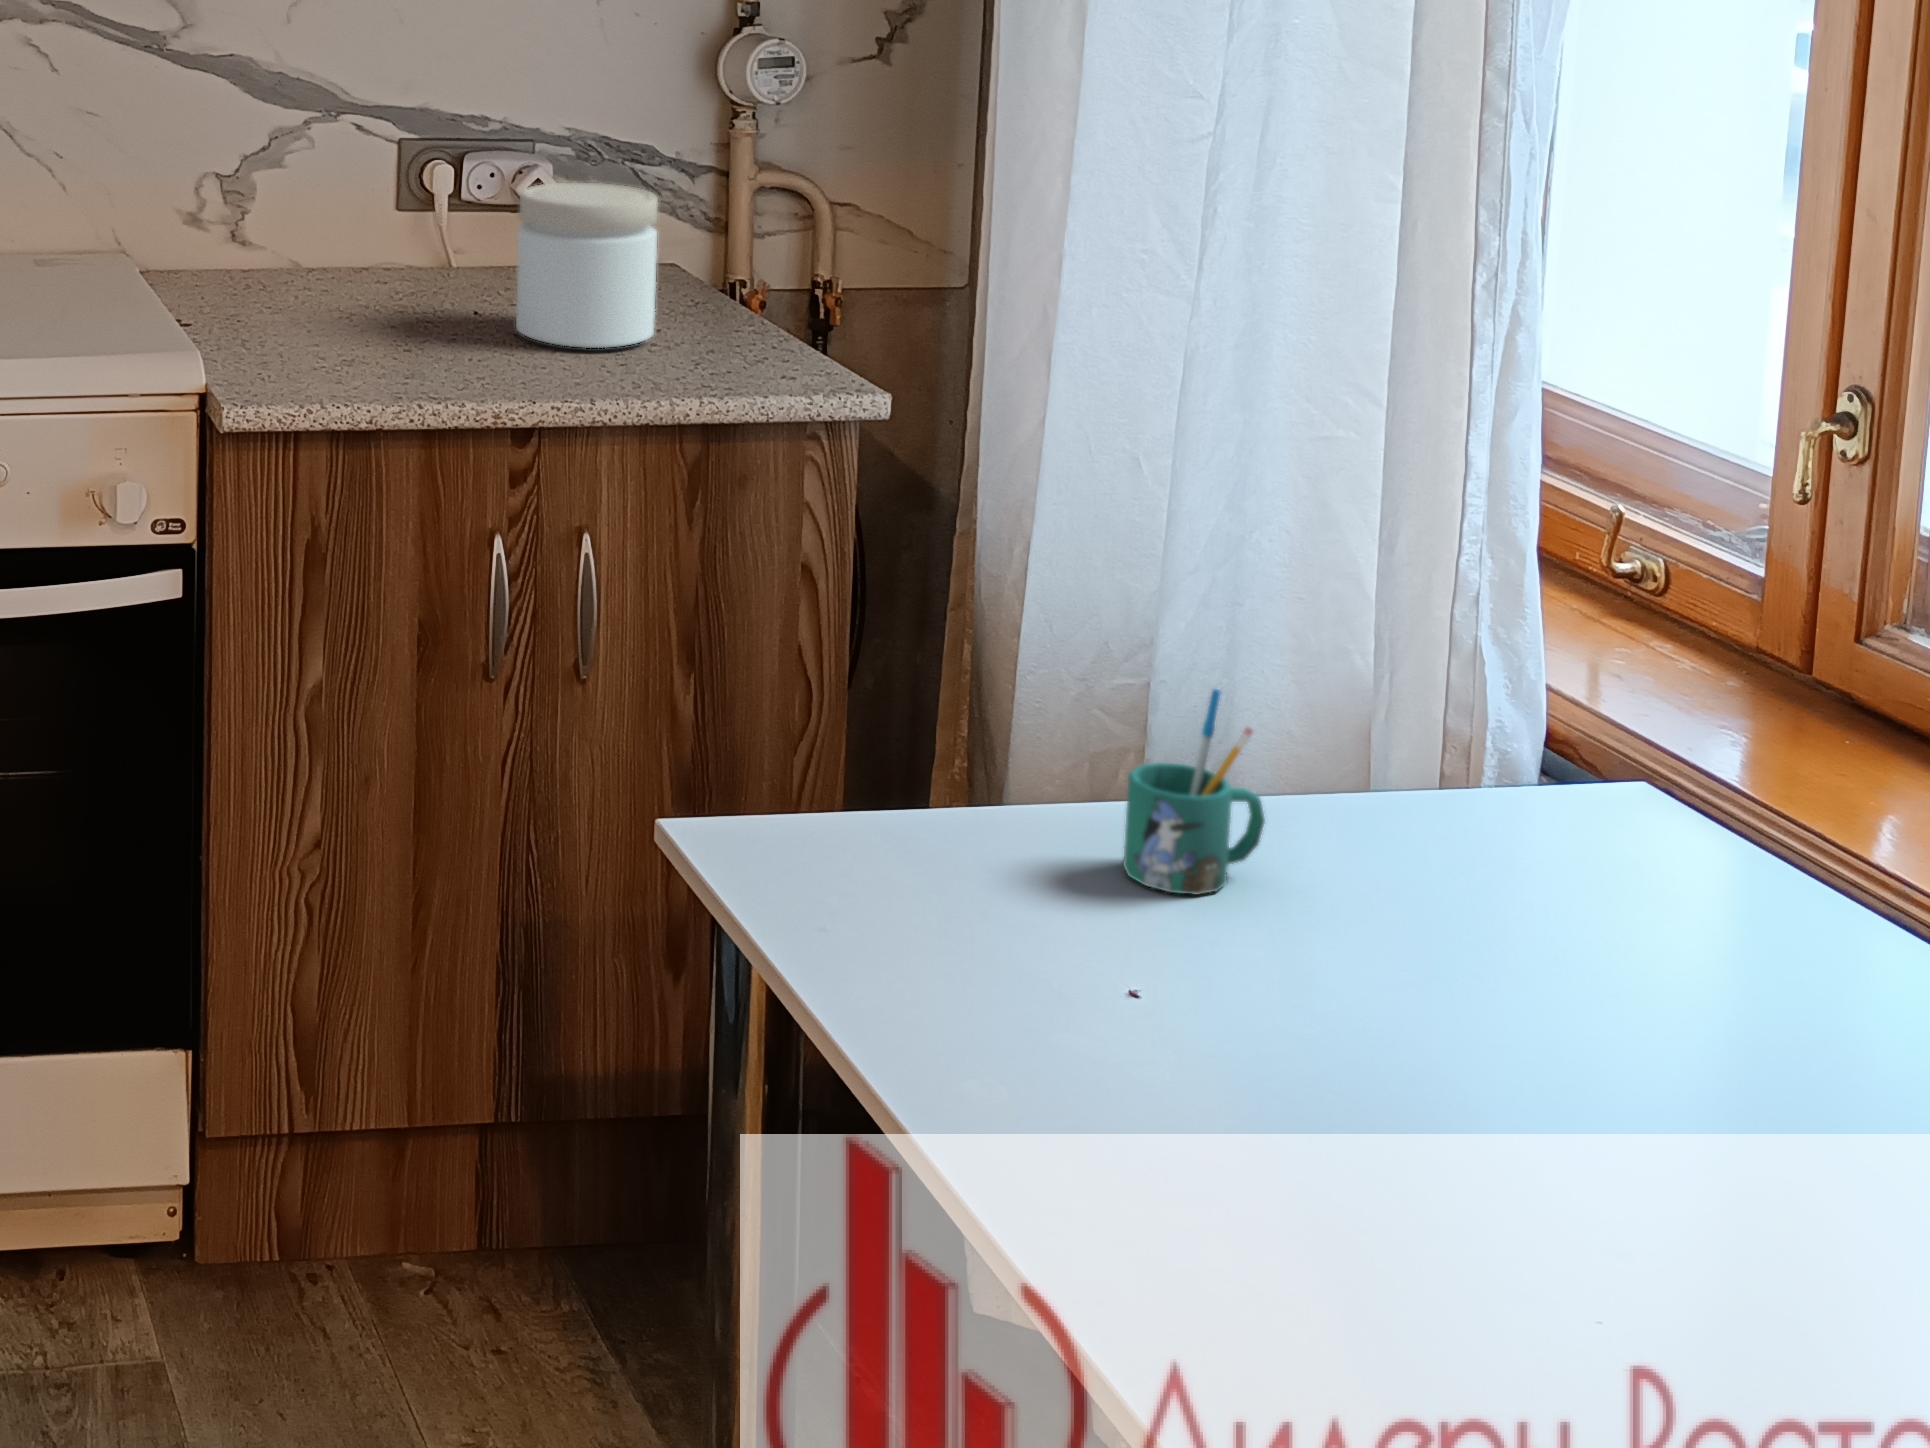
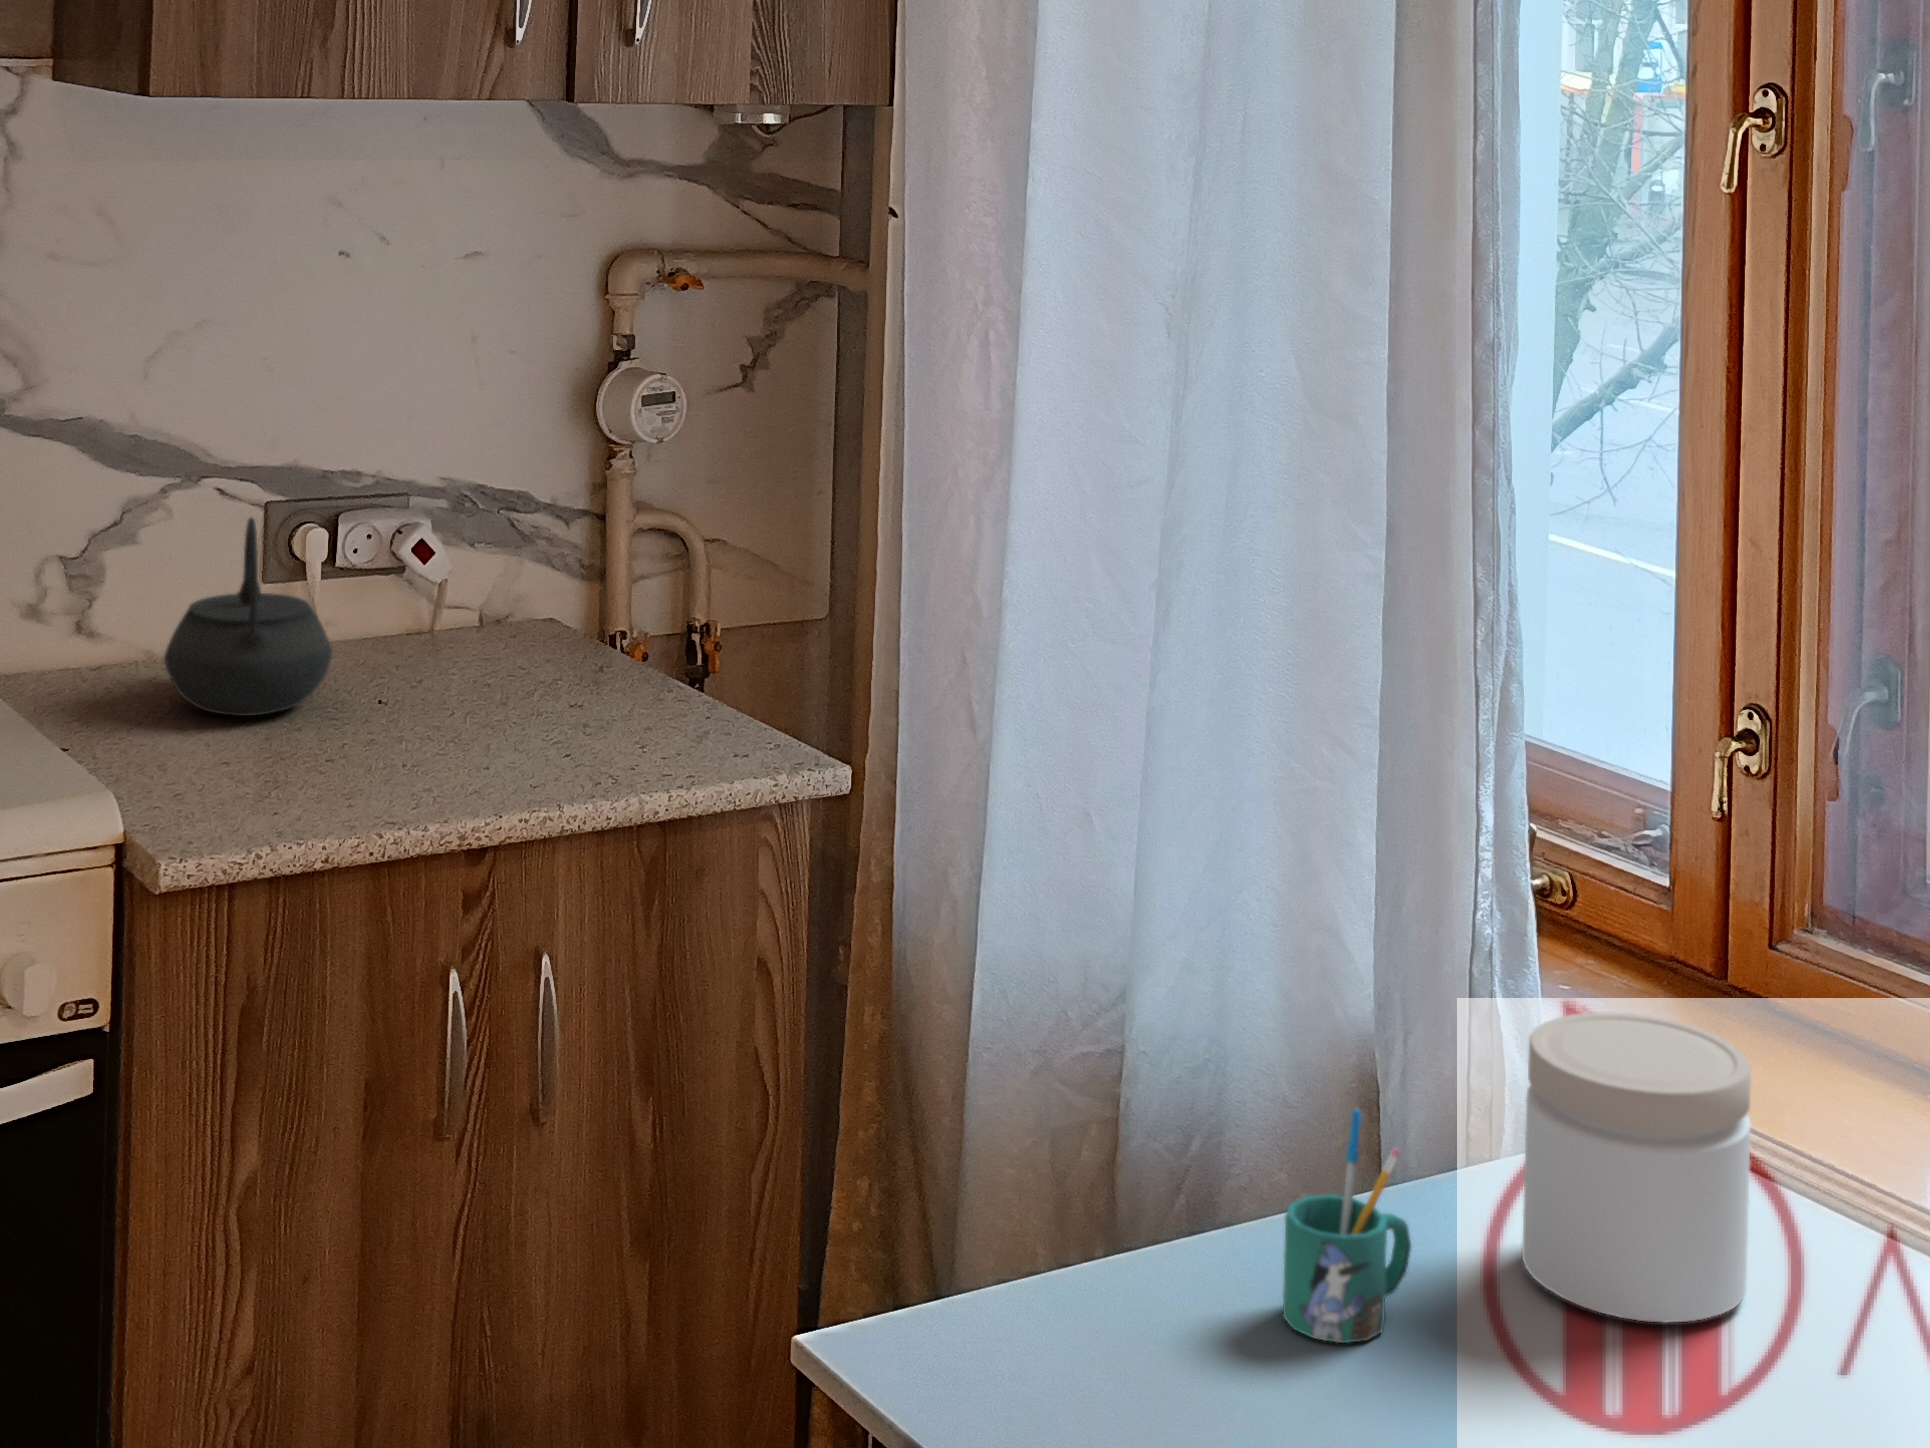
kettle: none [289,141,435,312] -> present [164,518,332,716]
jar: present [516,183,658,348] -> present [1522,1012,1751,1323]

